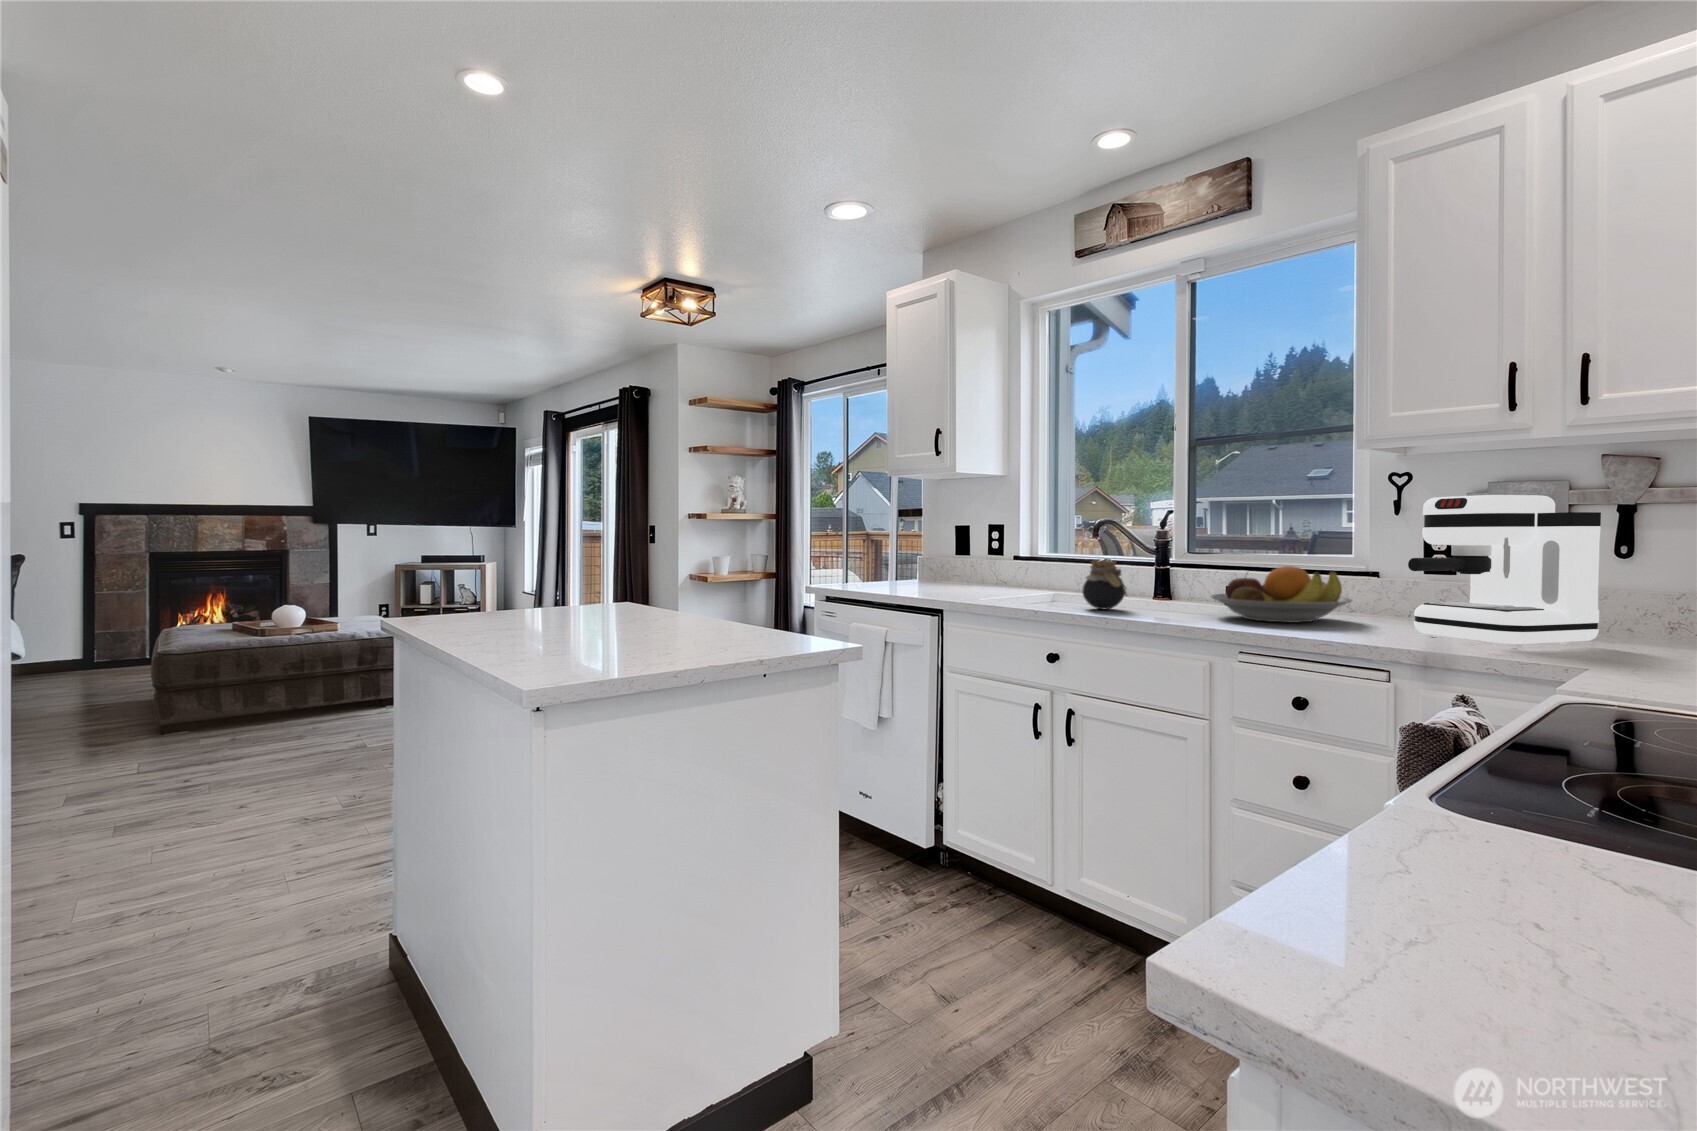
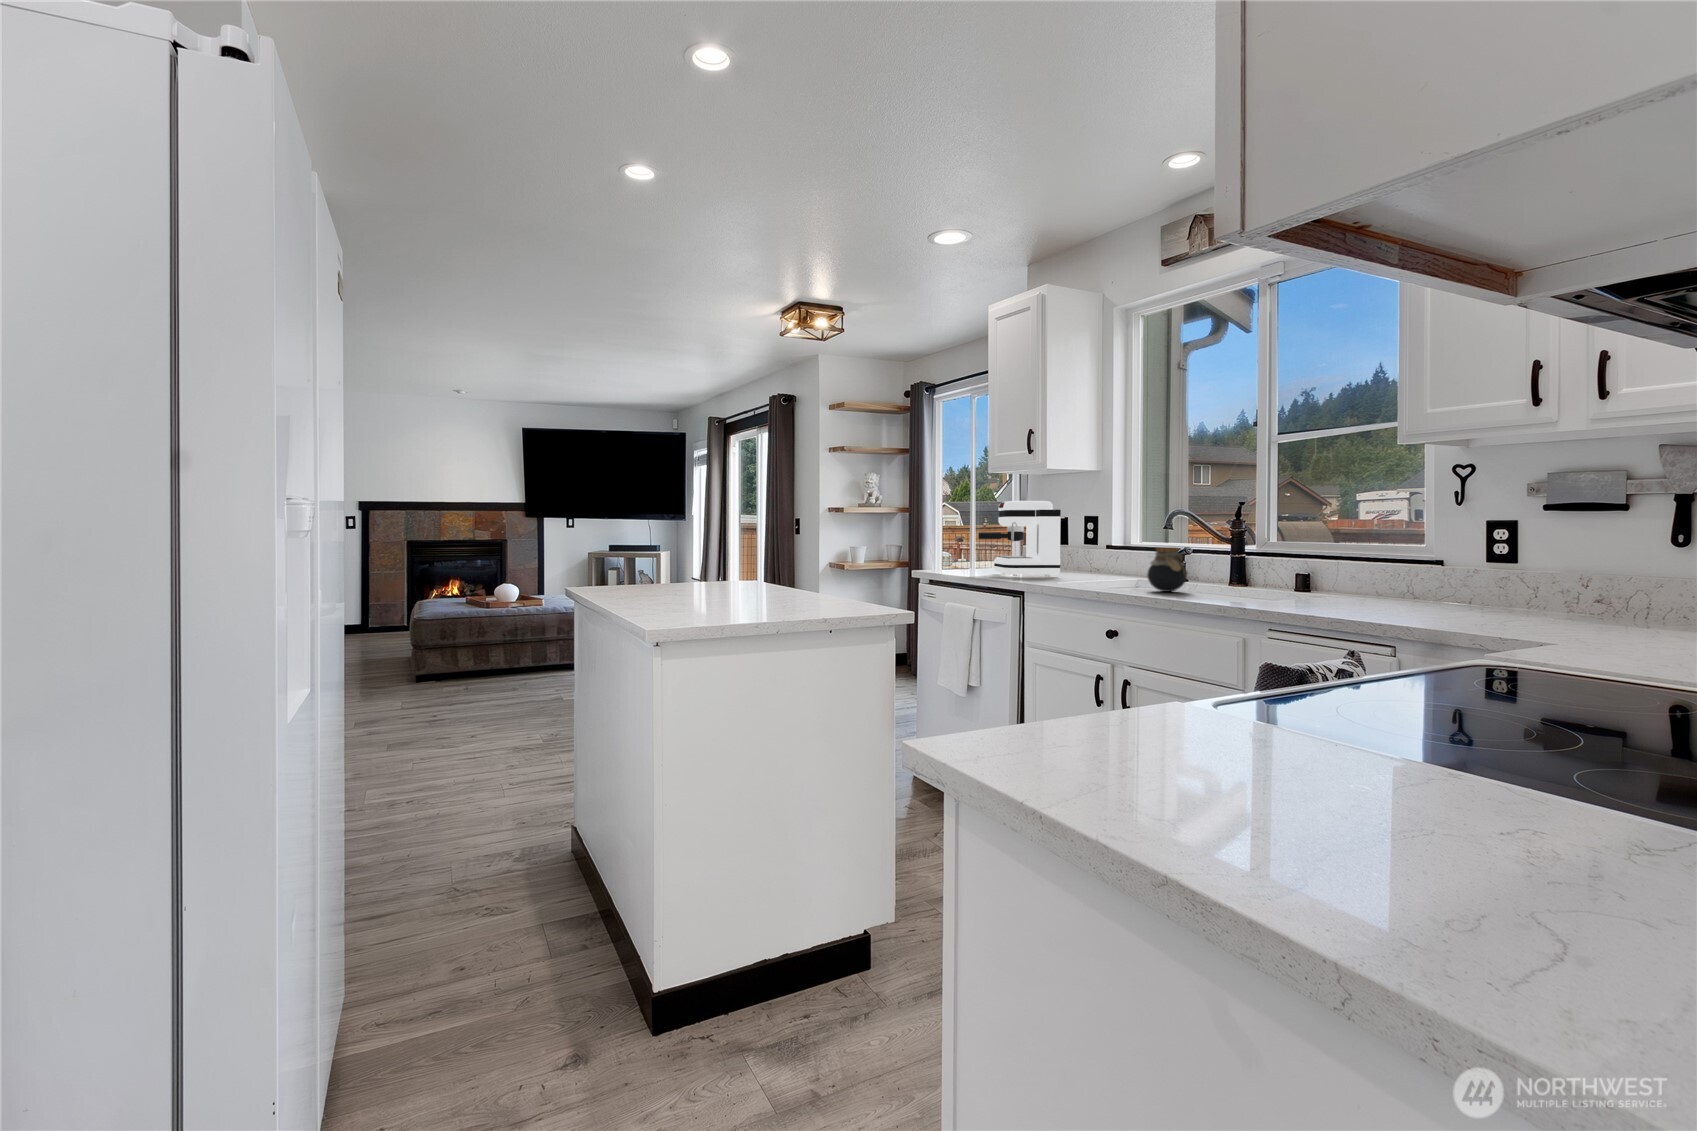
coffee maker: present [1408,495,1601,648] -> present [978,501,1061,576]
fruit bowl: present [1211,566,1352,622] -> none [1262,553,1399,605]

